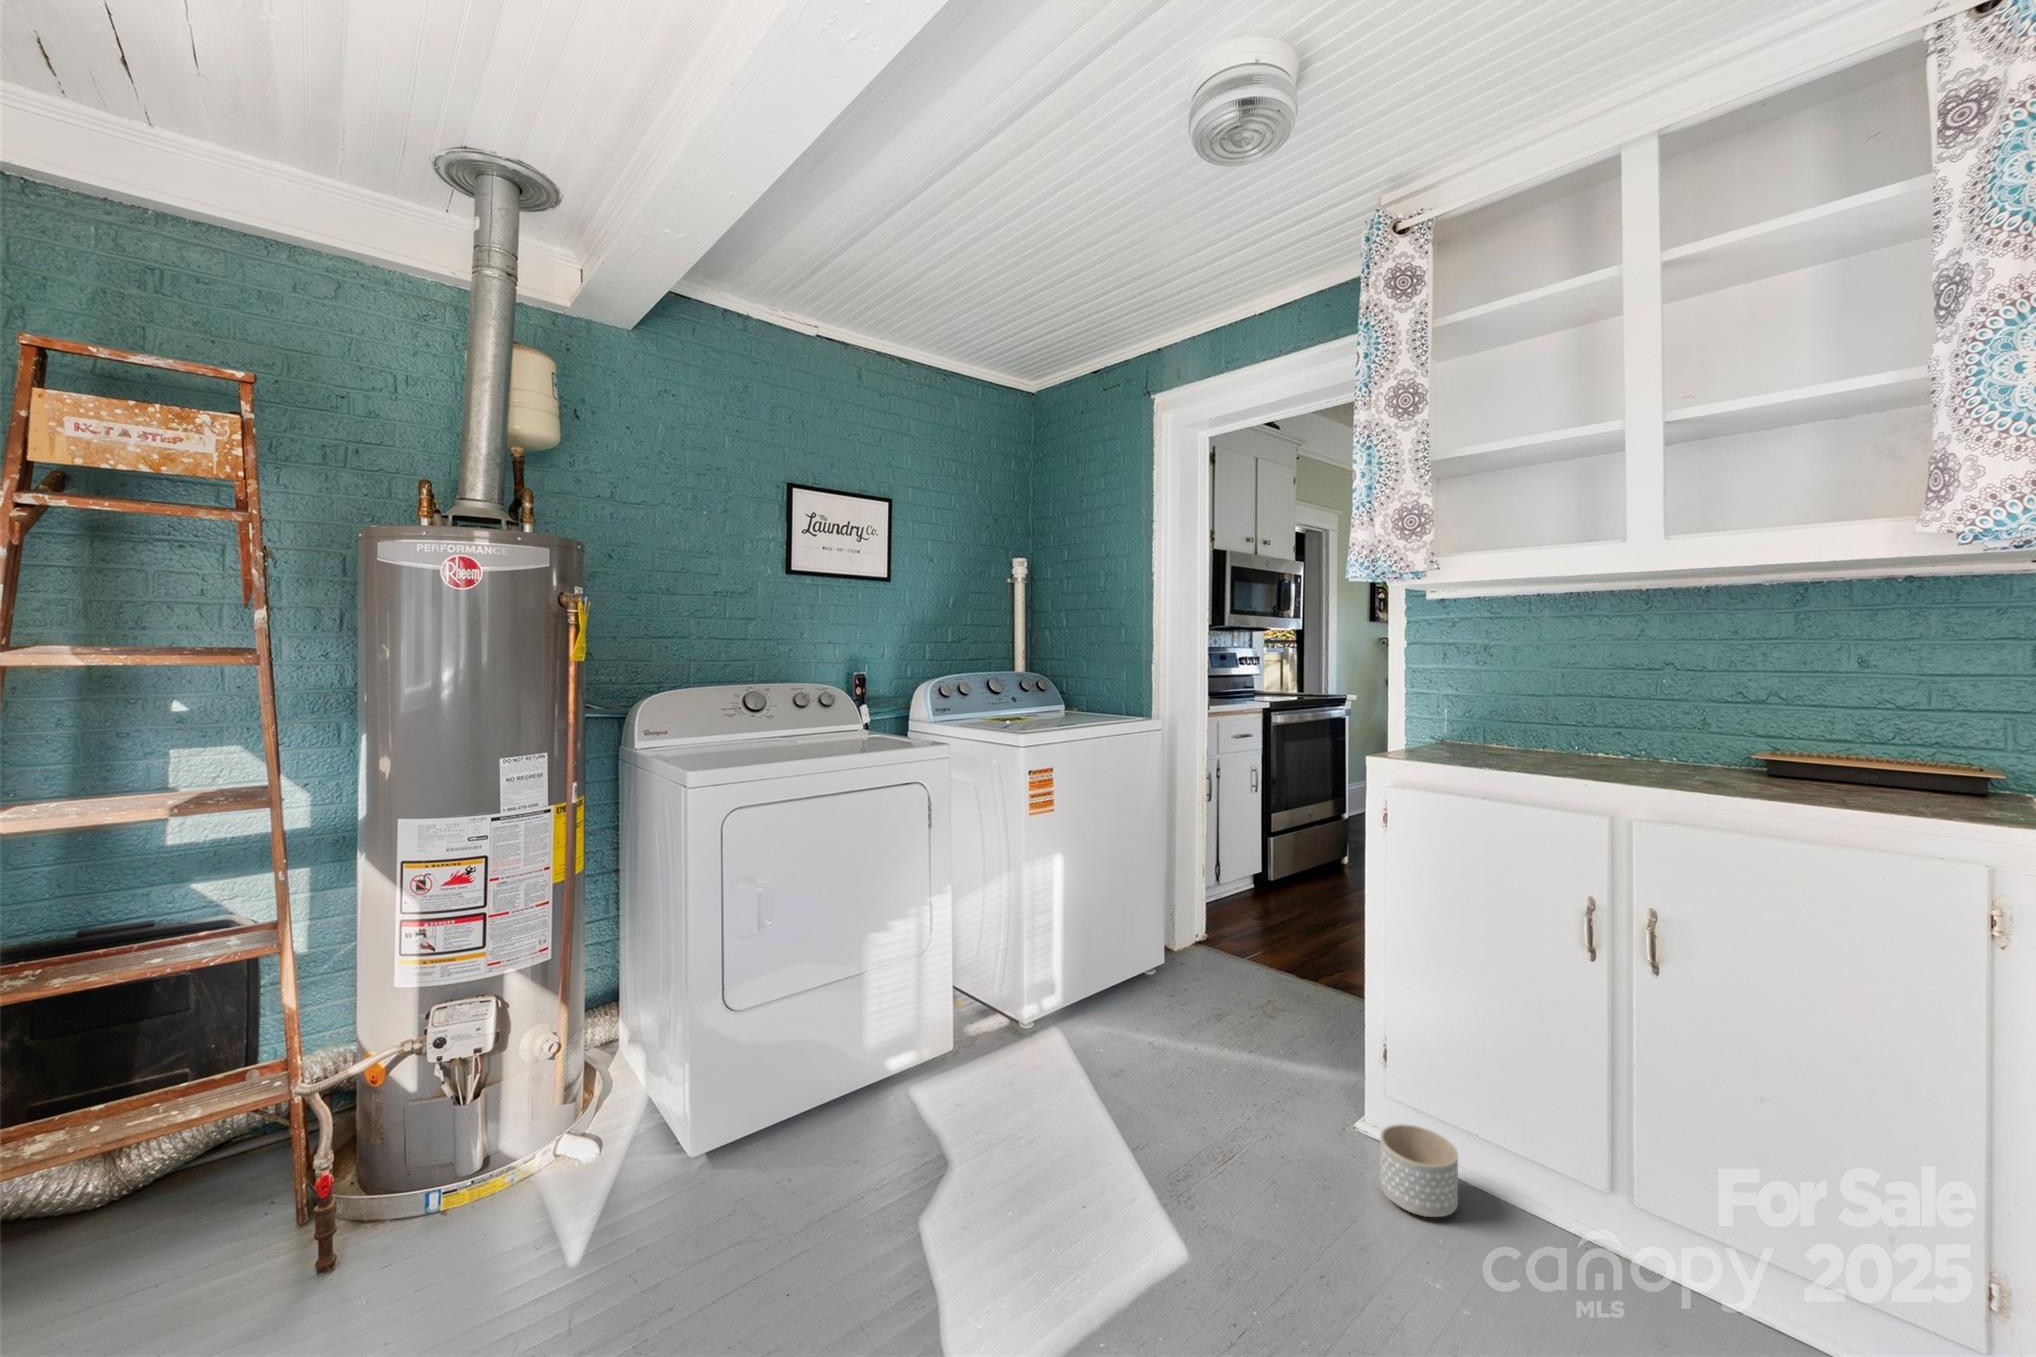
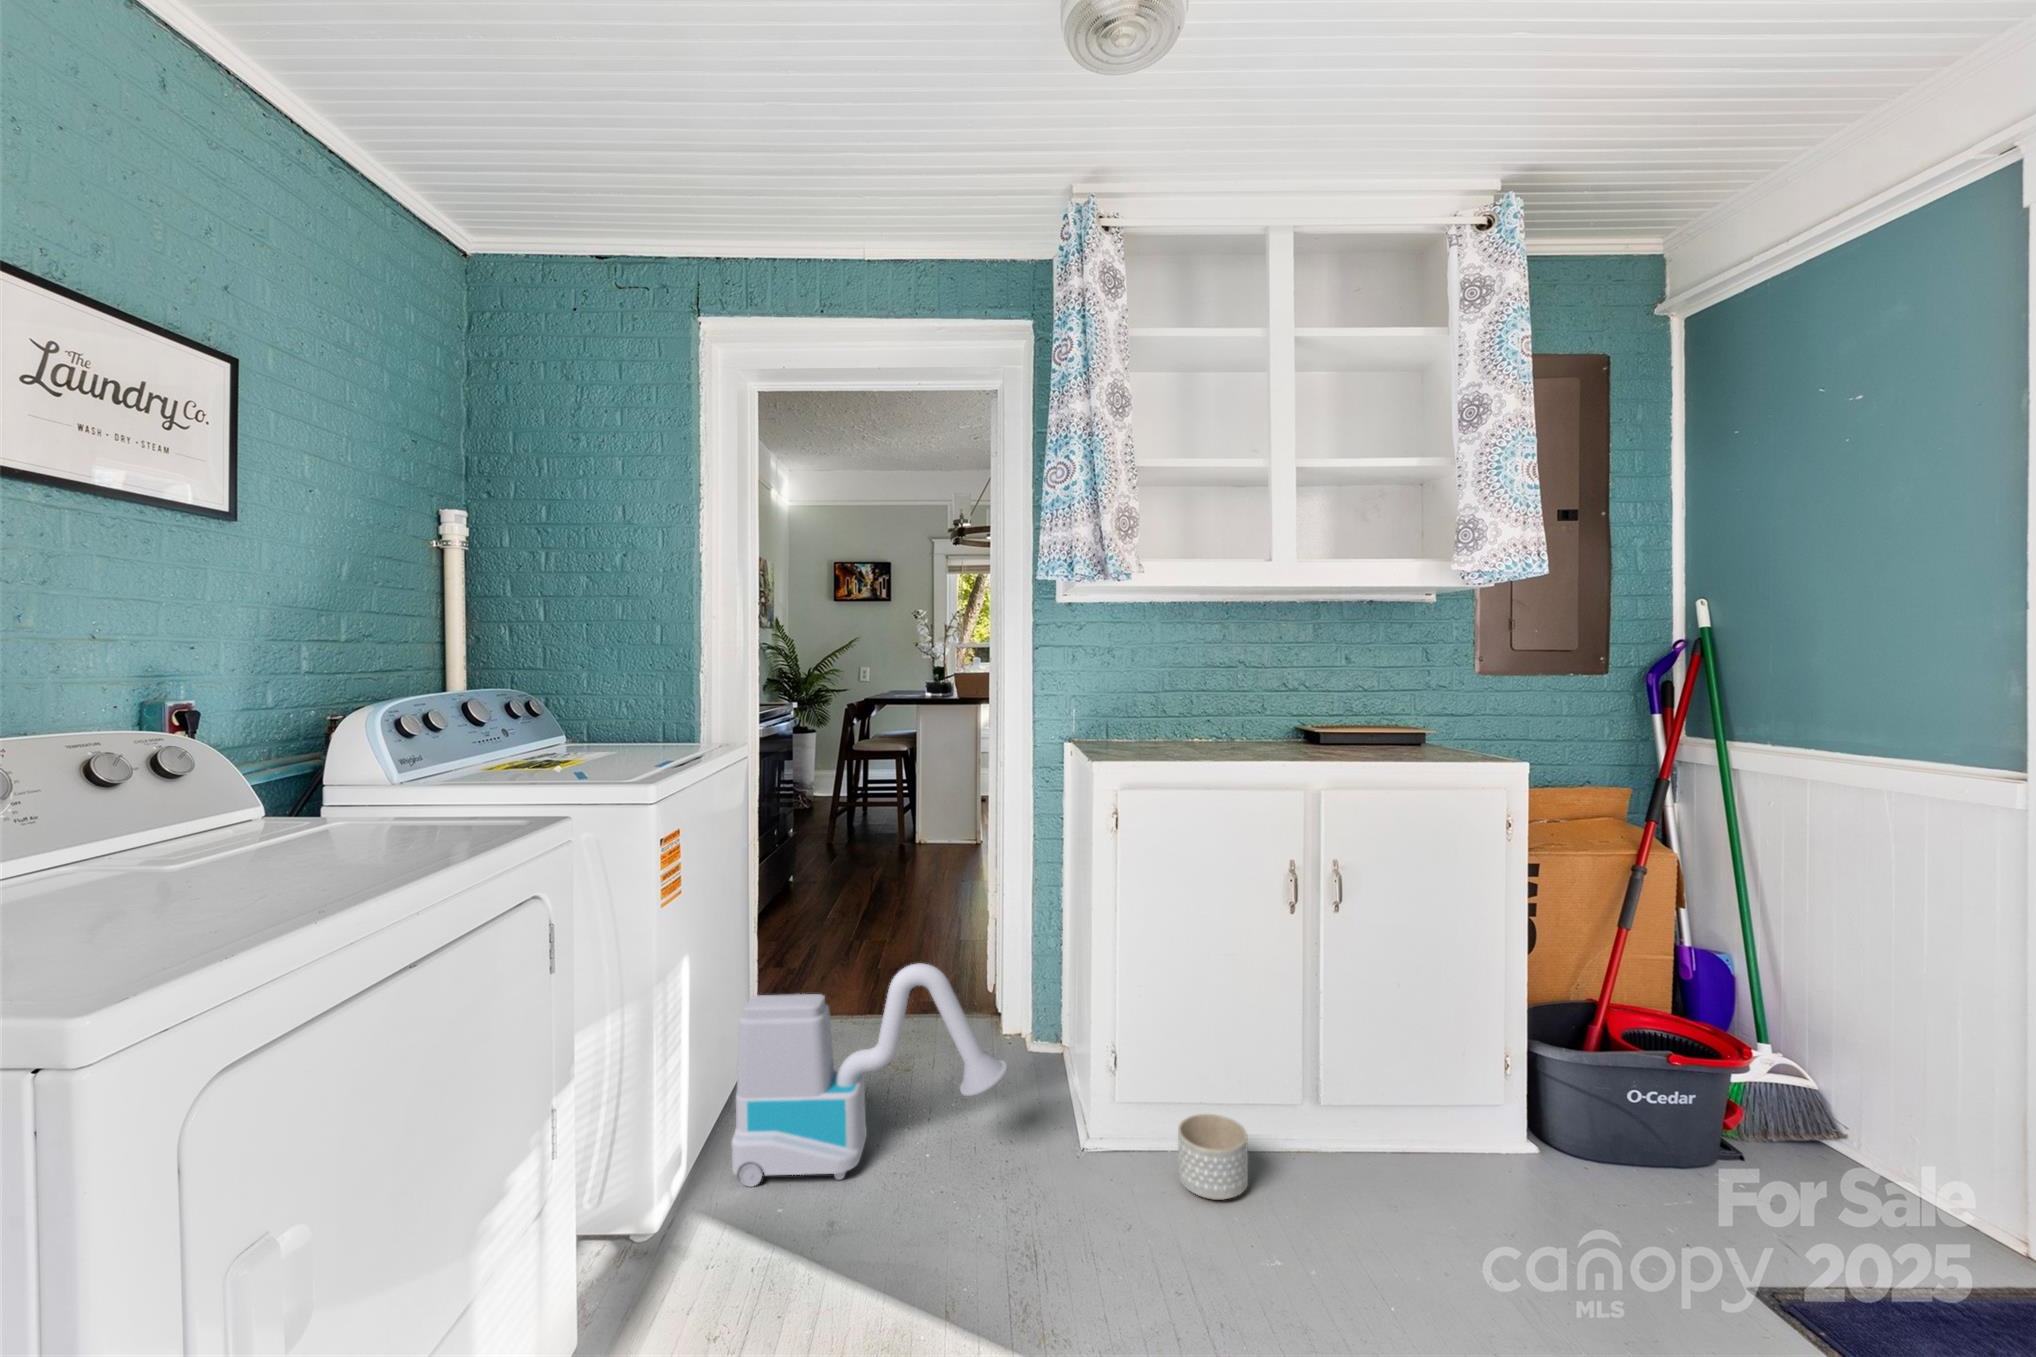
vacuum cleaner: none [1080,898,1268,1046] -> present [732,963,1007,1187]

